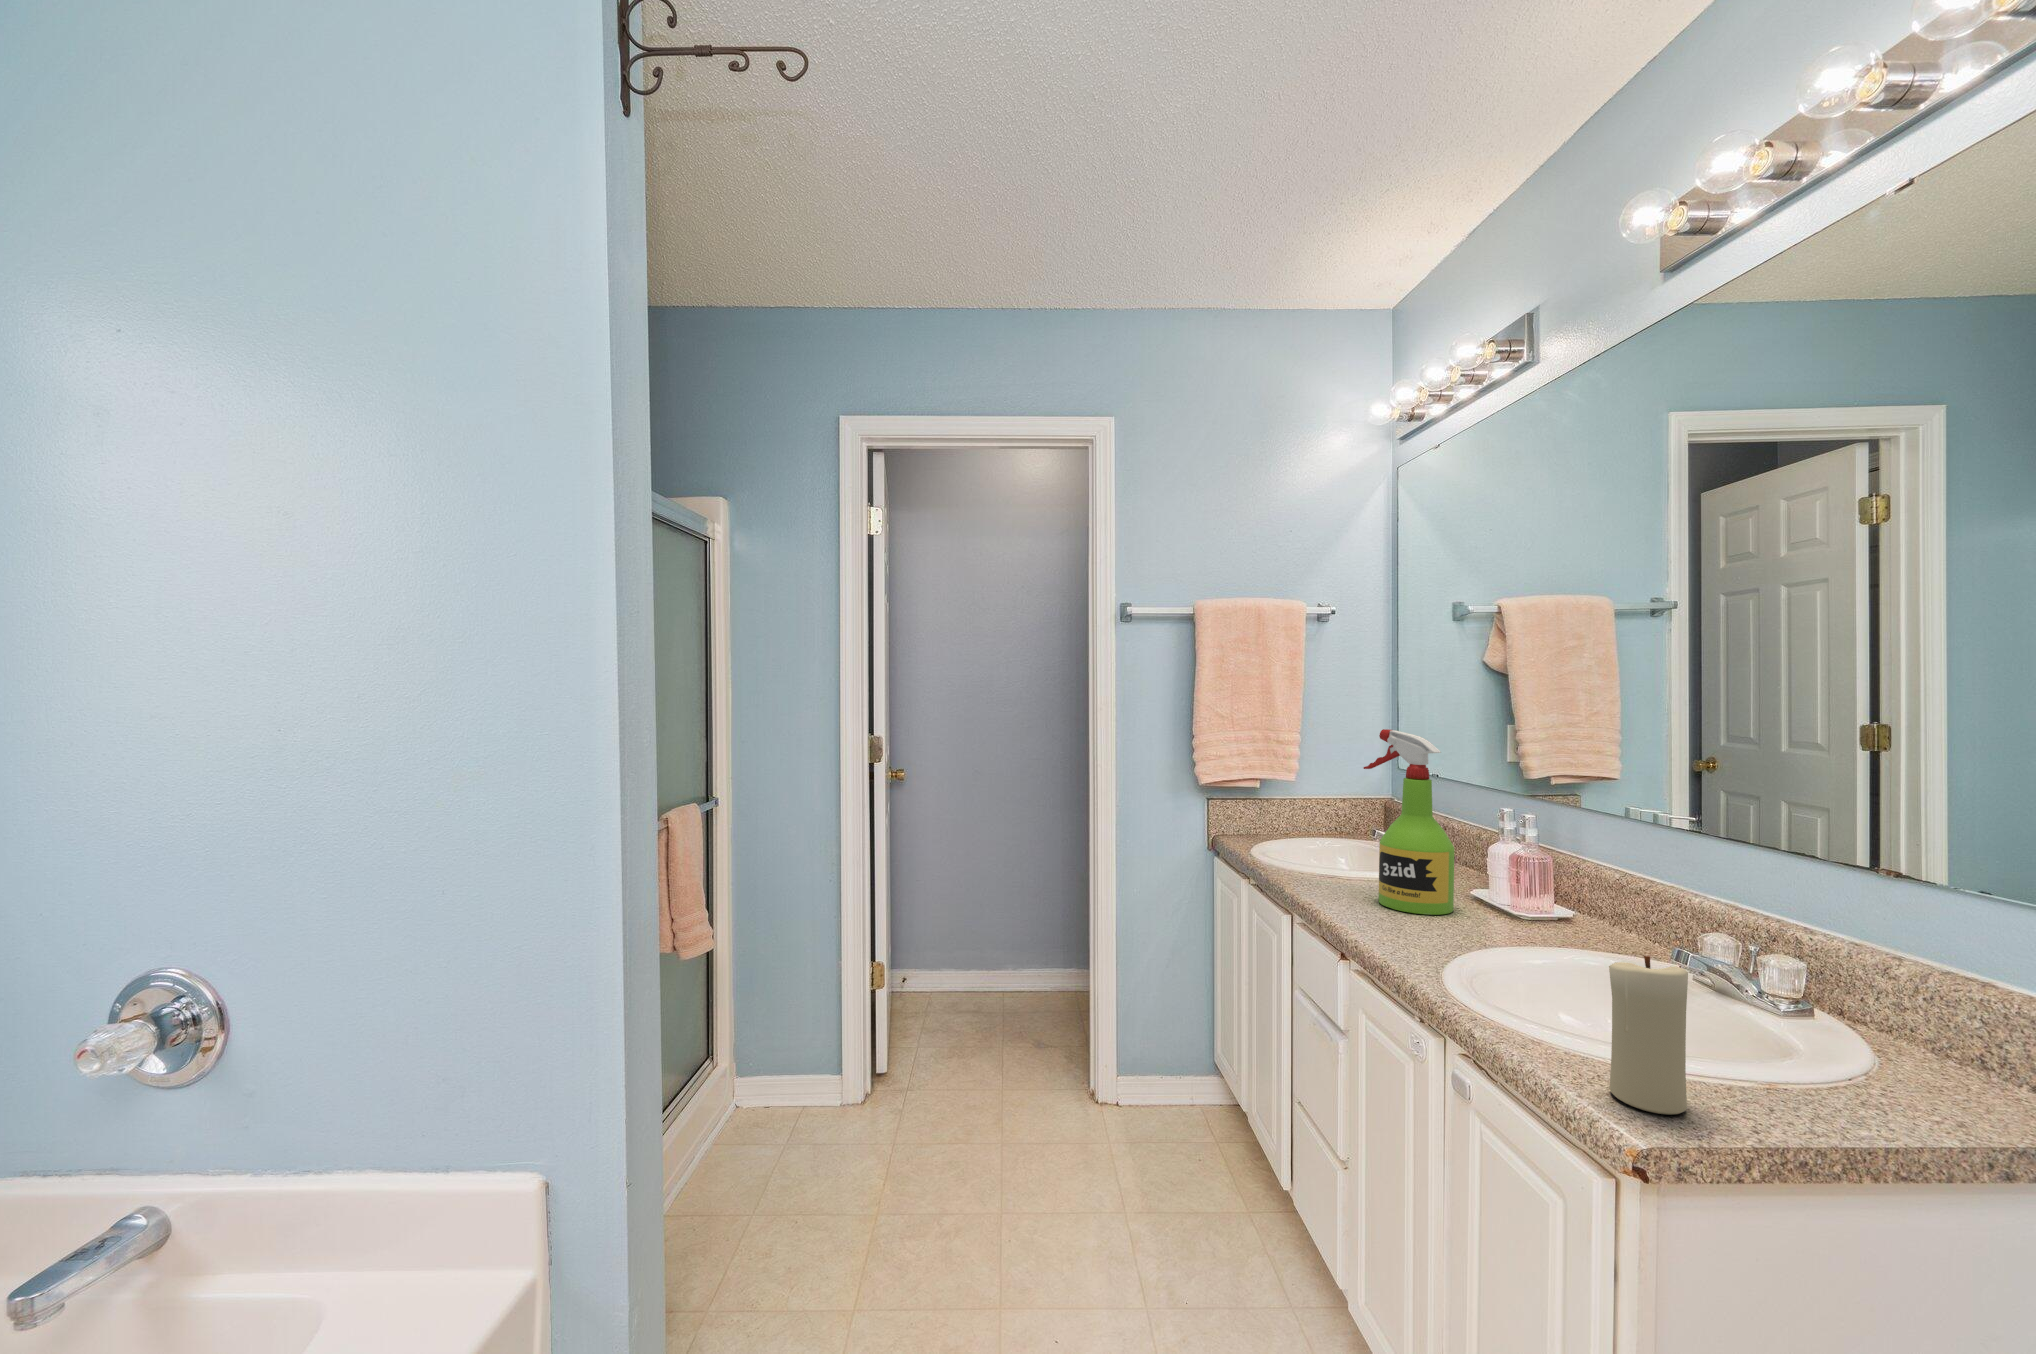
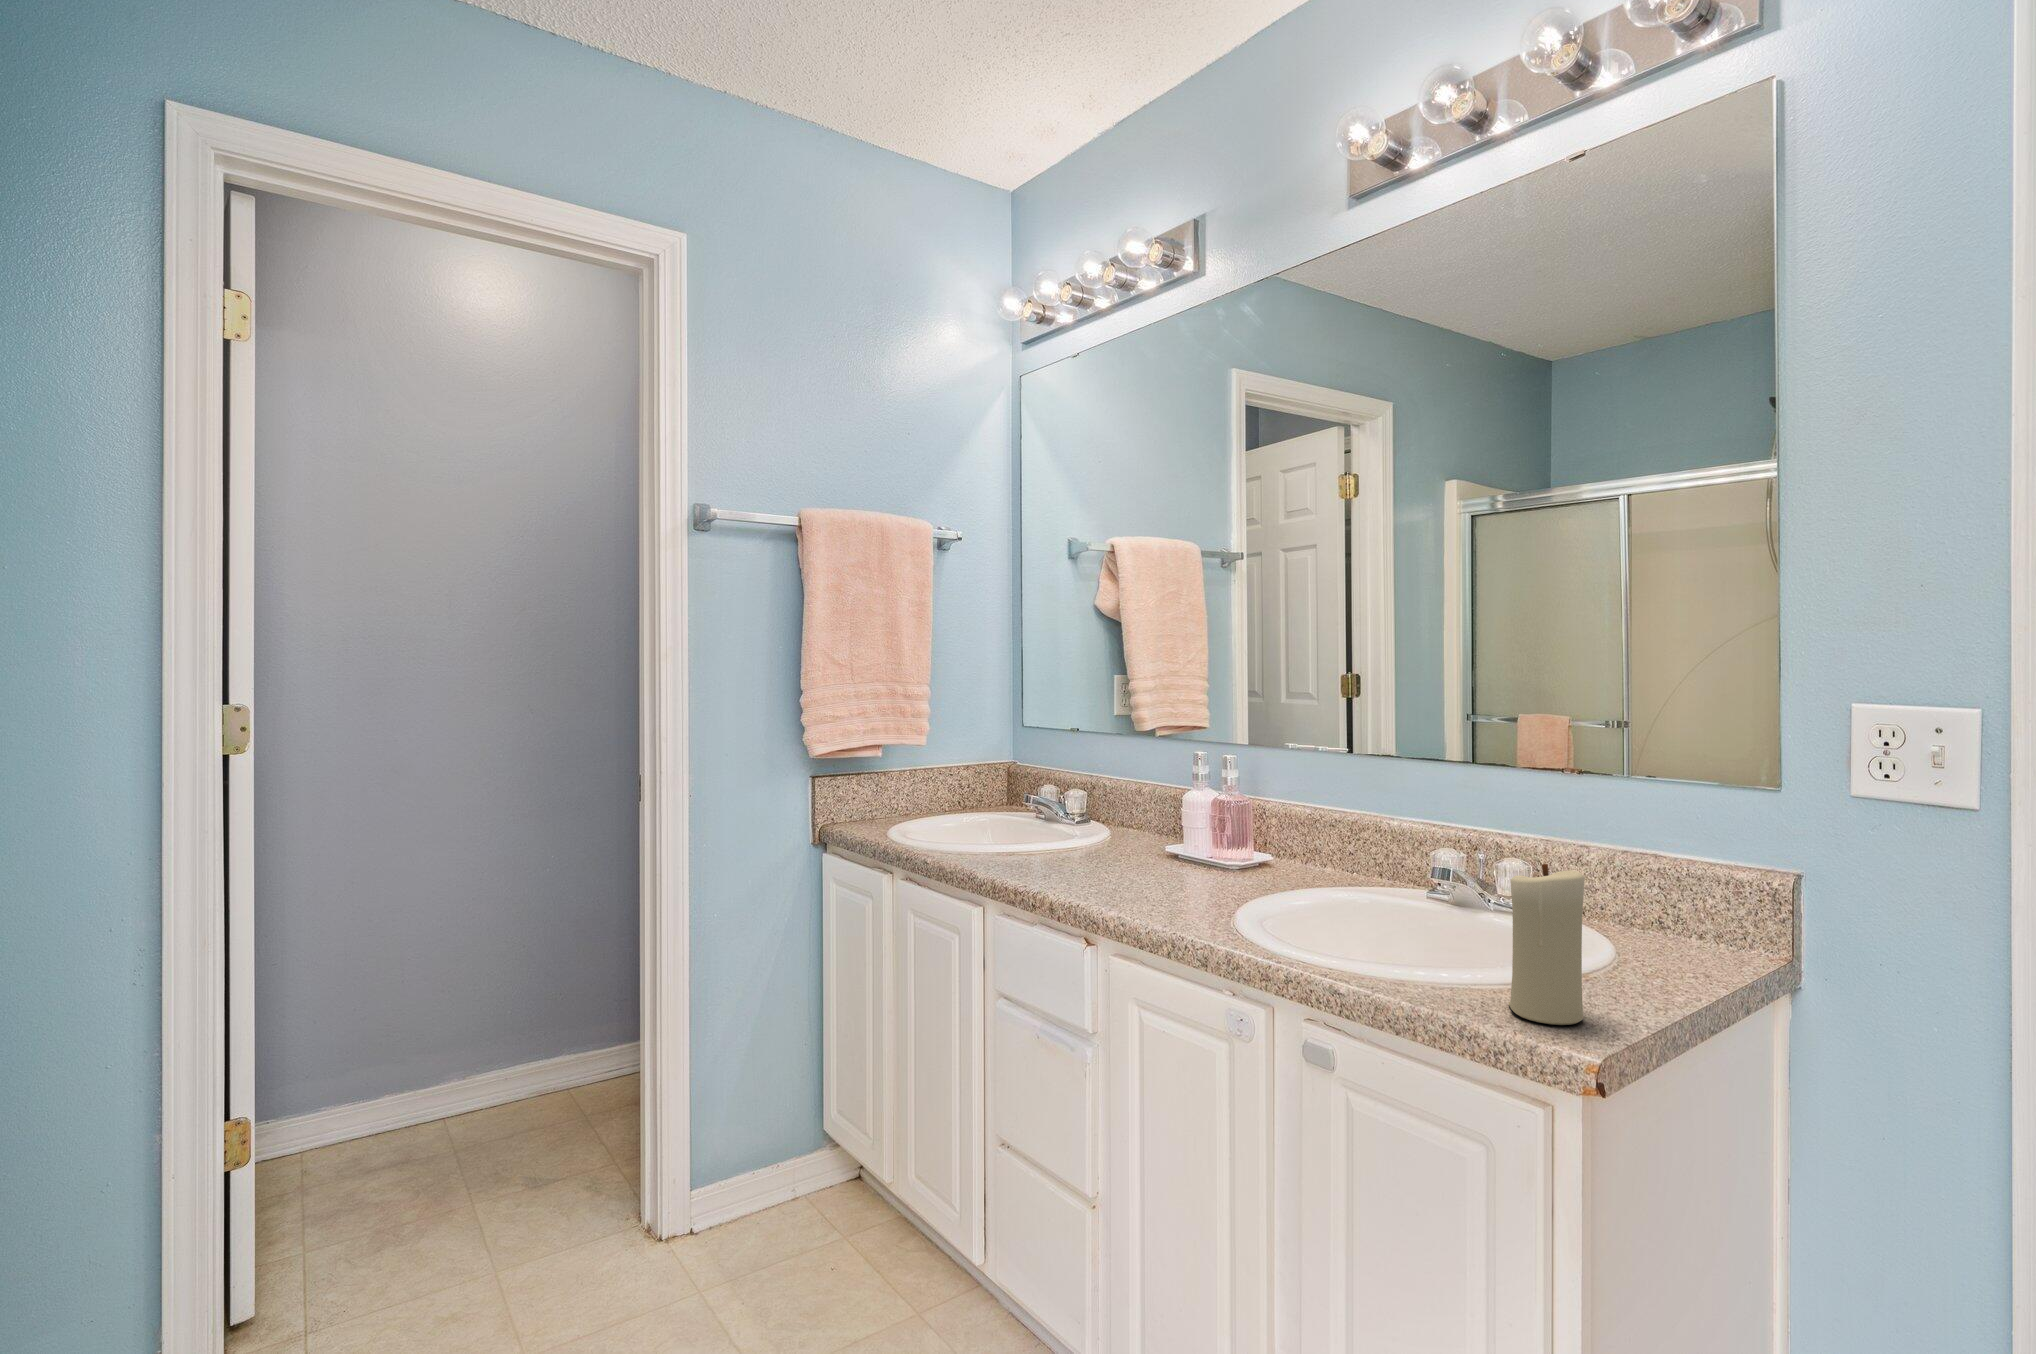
spray bottle: present [1364,729,1454,915] -> none [1065,669,1168,879]

